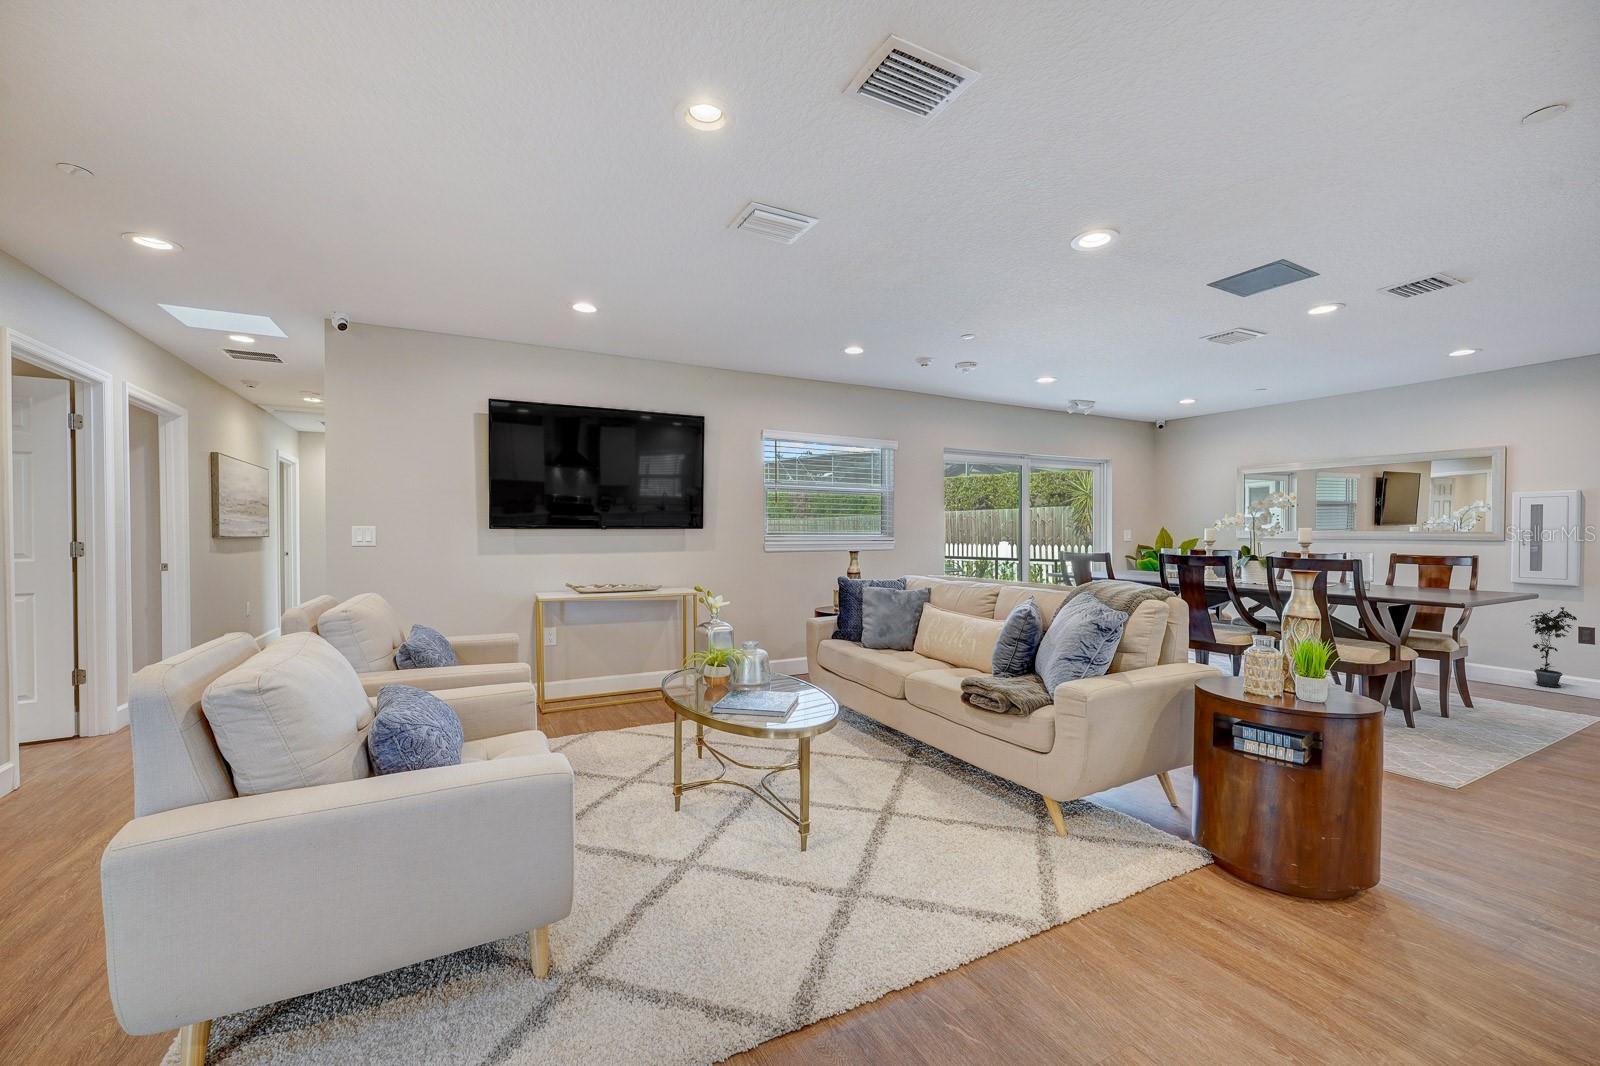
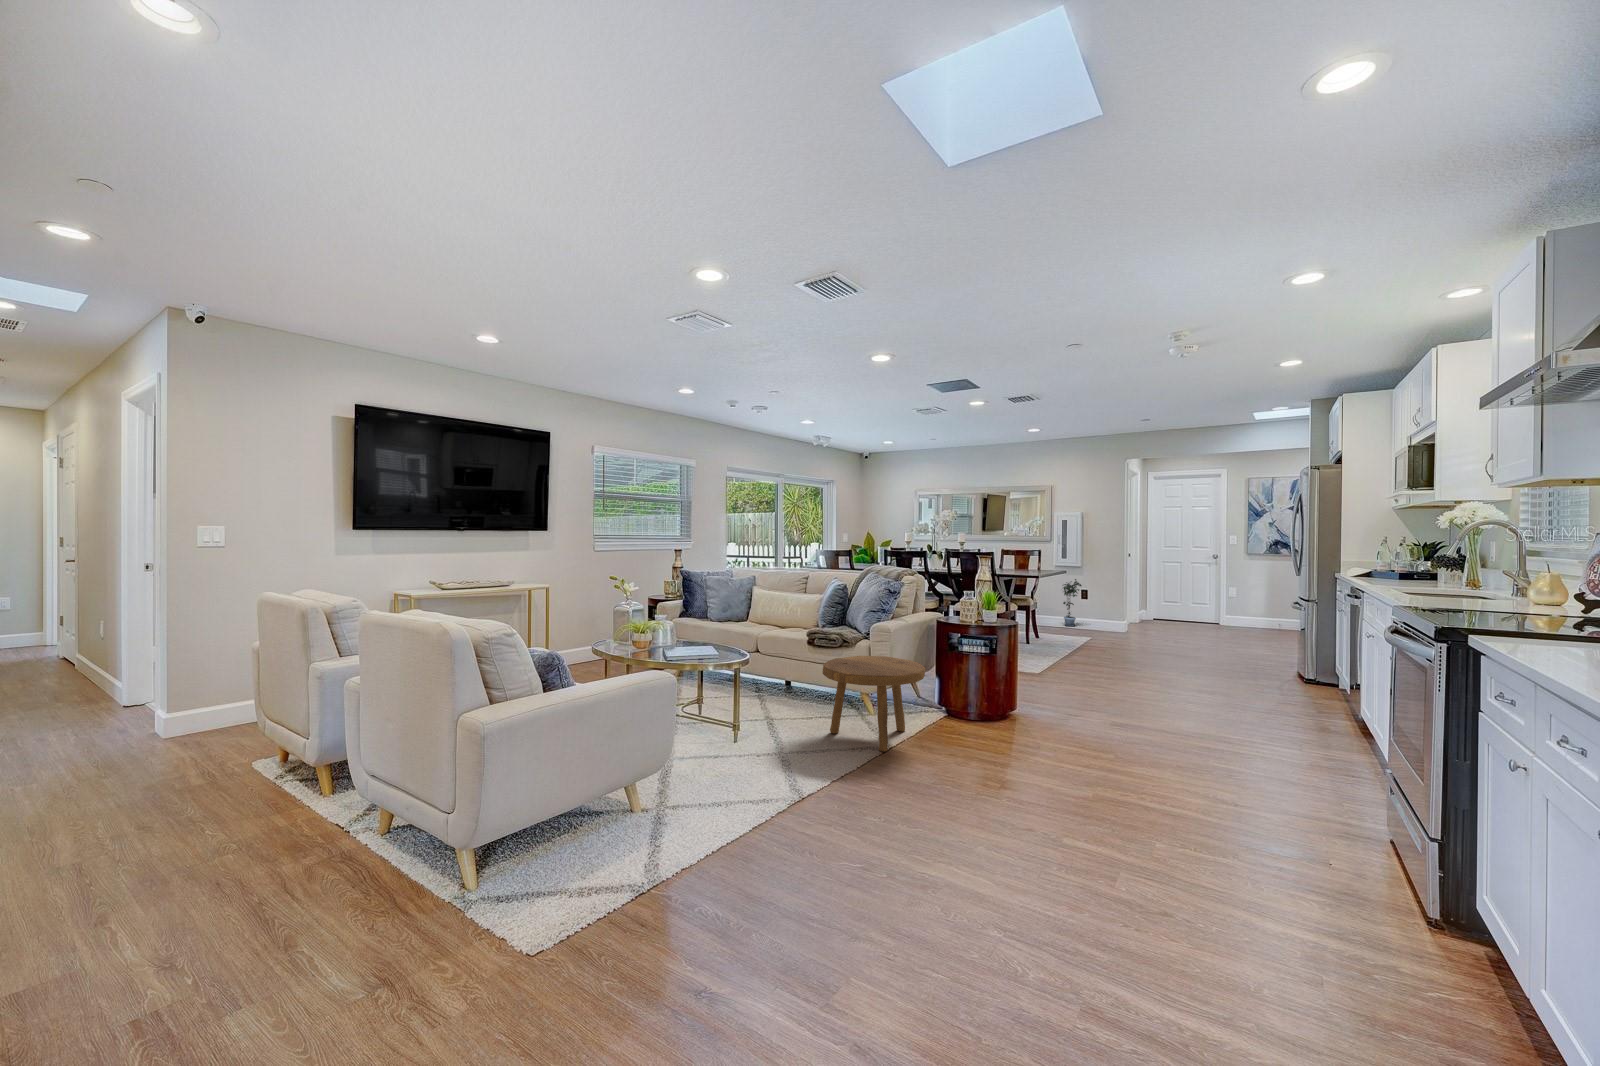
footstool: none [938,736,1132,936] -> present [823,656,925,752]

